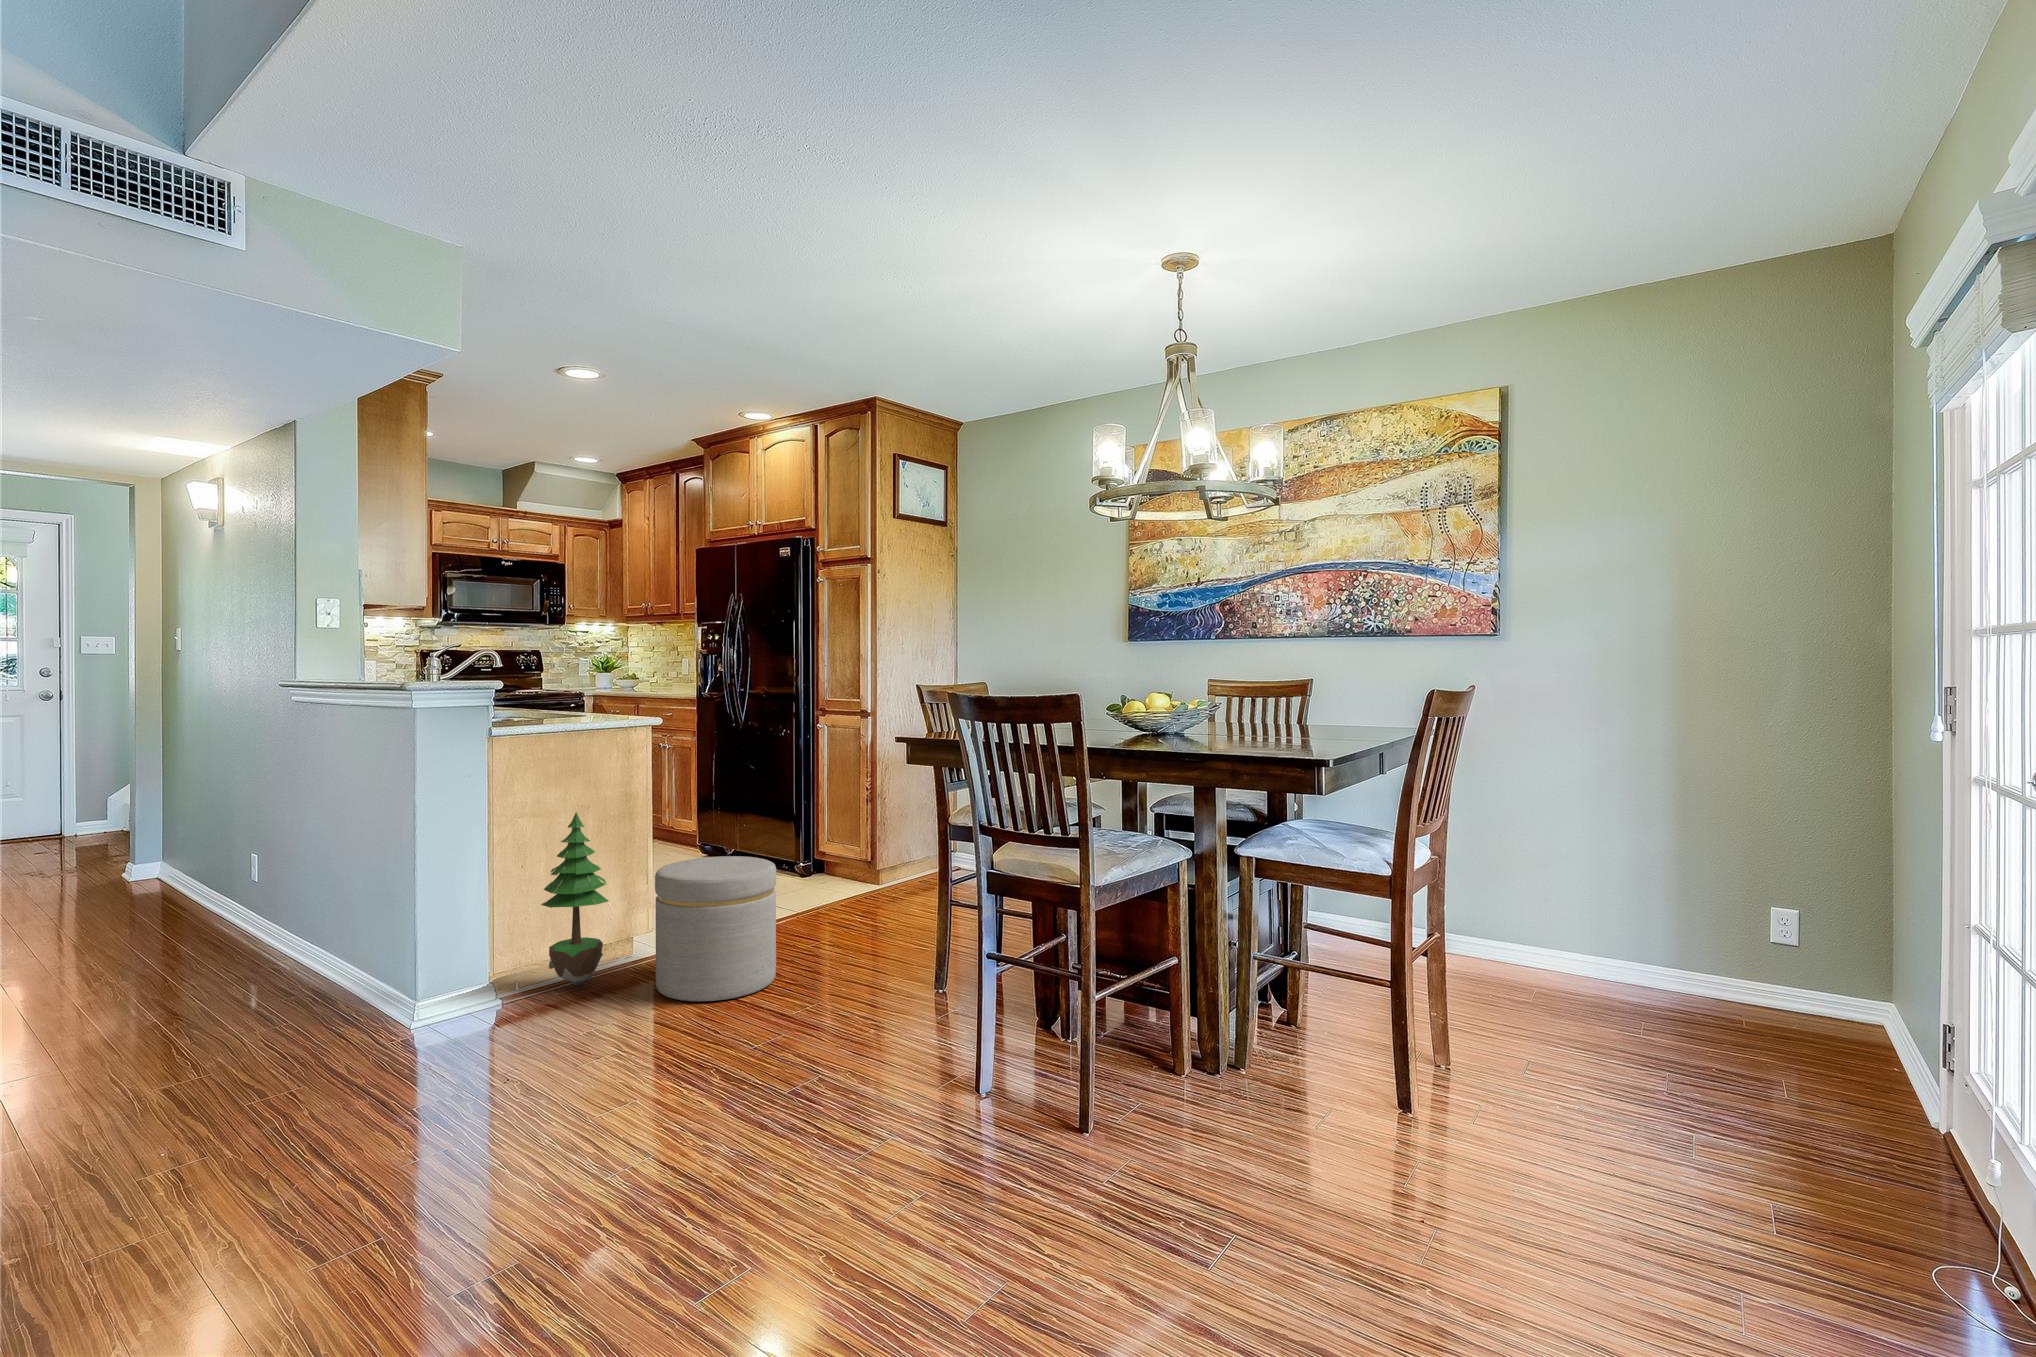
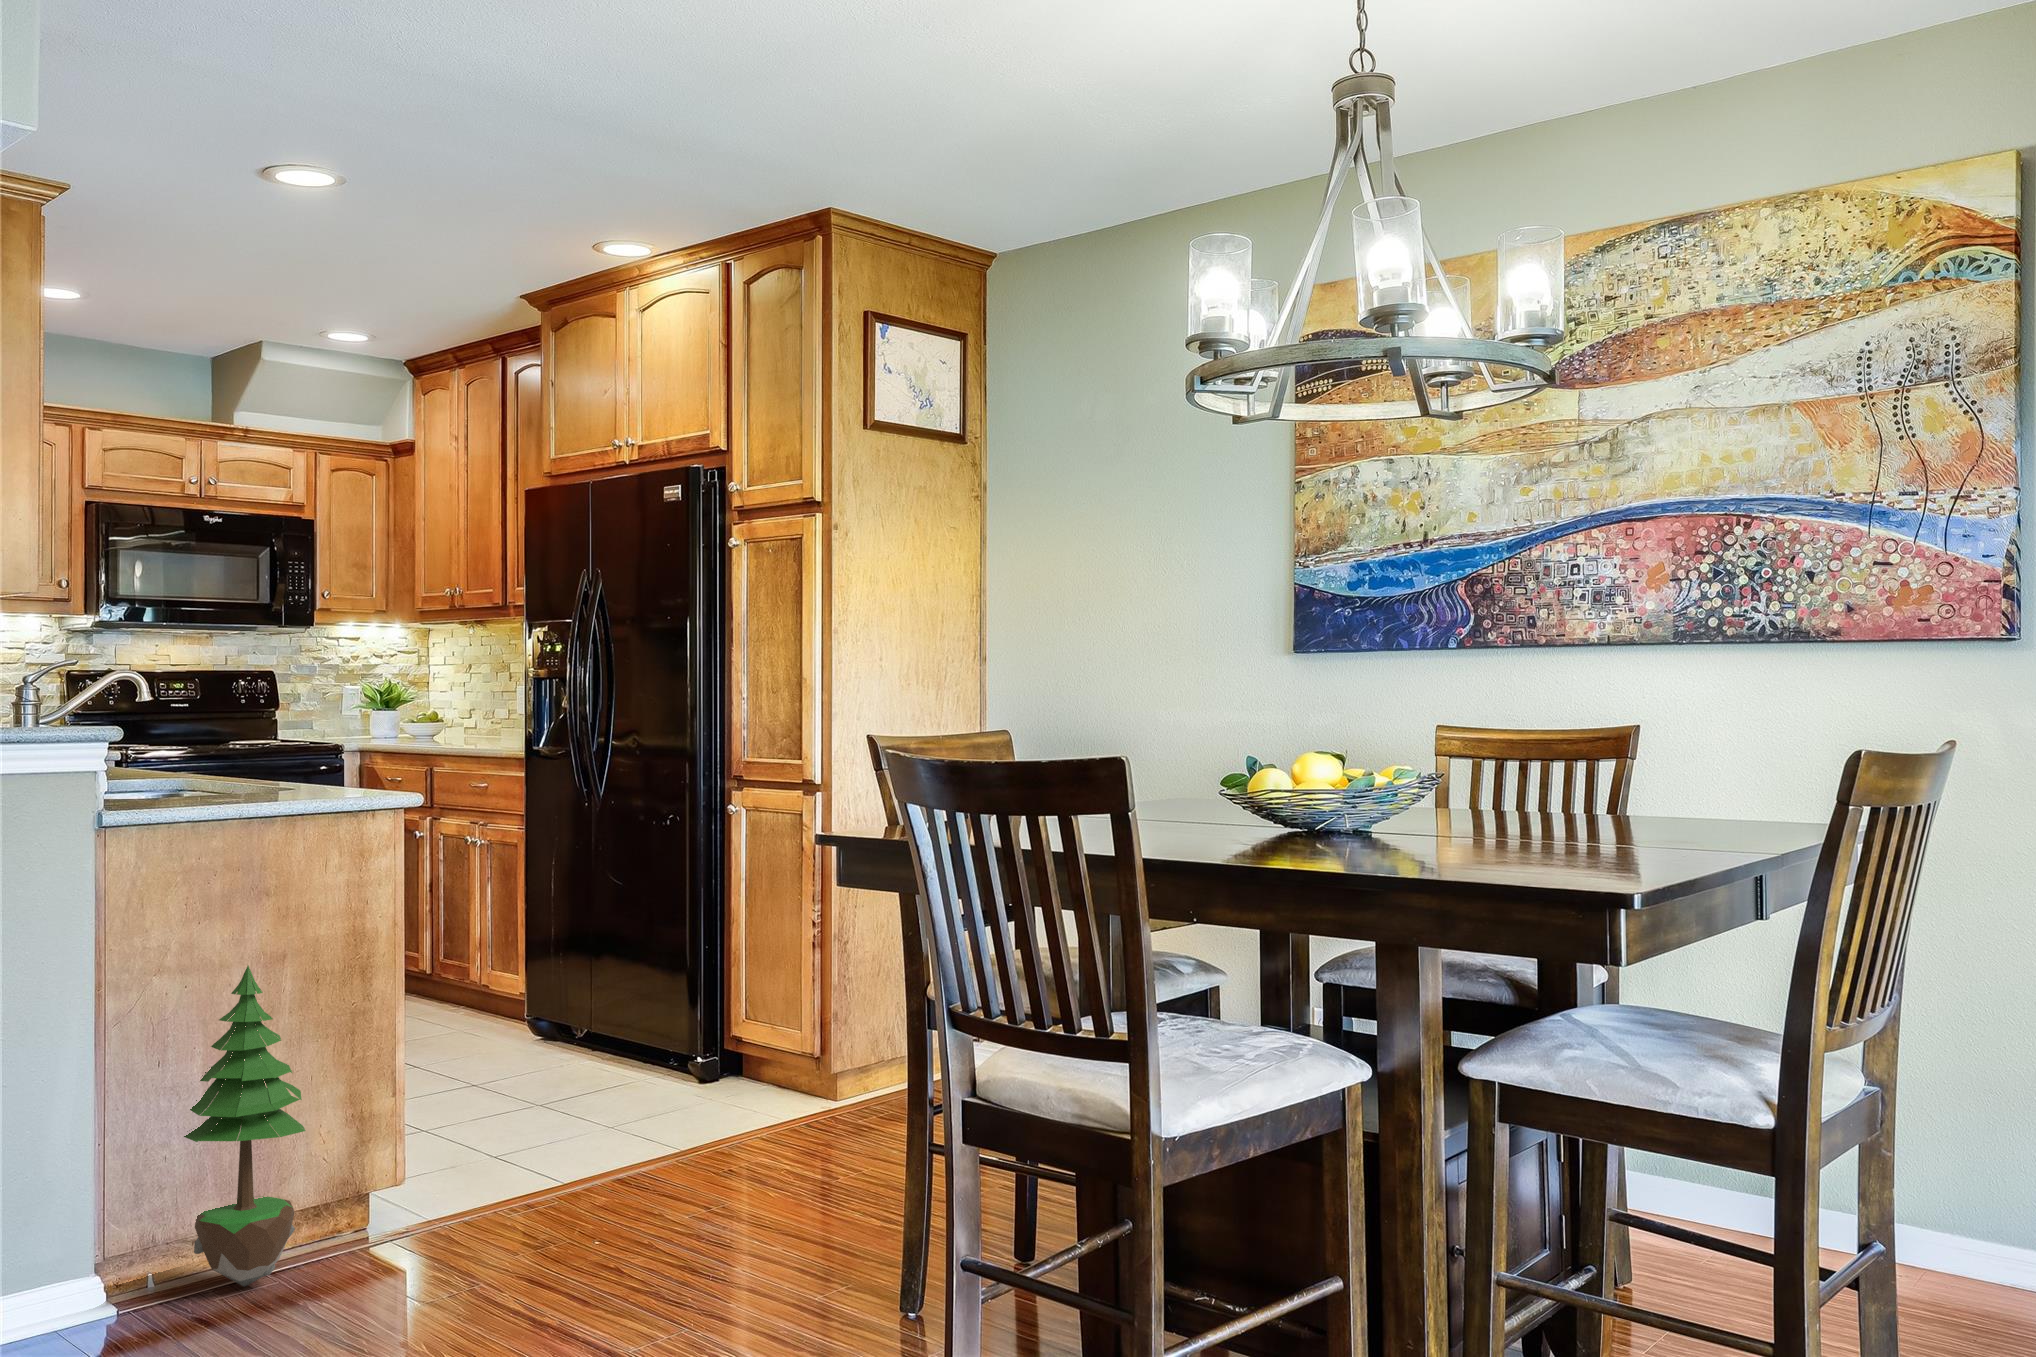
ottoman: present [655,856,776,1001] -> none [383,1051,608,1325]

